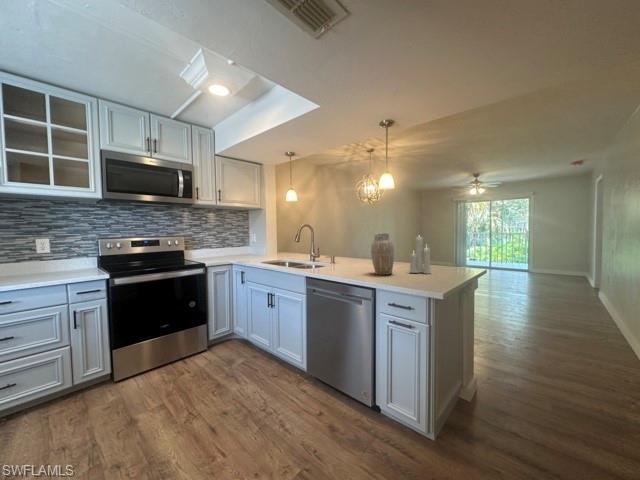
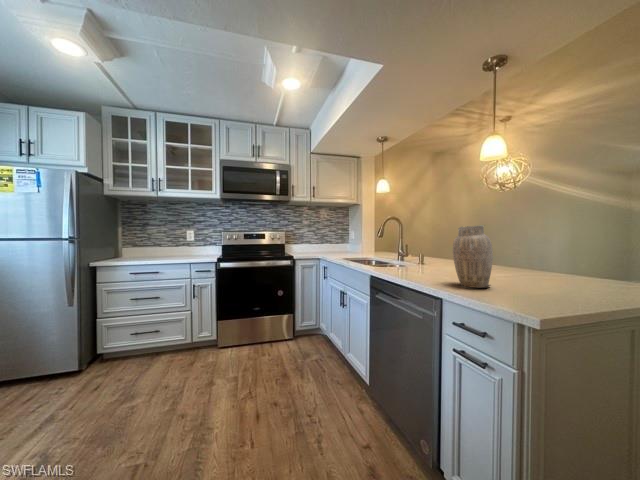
candle: present [410,237,431,274] -> none [525,220,572,296]

